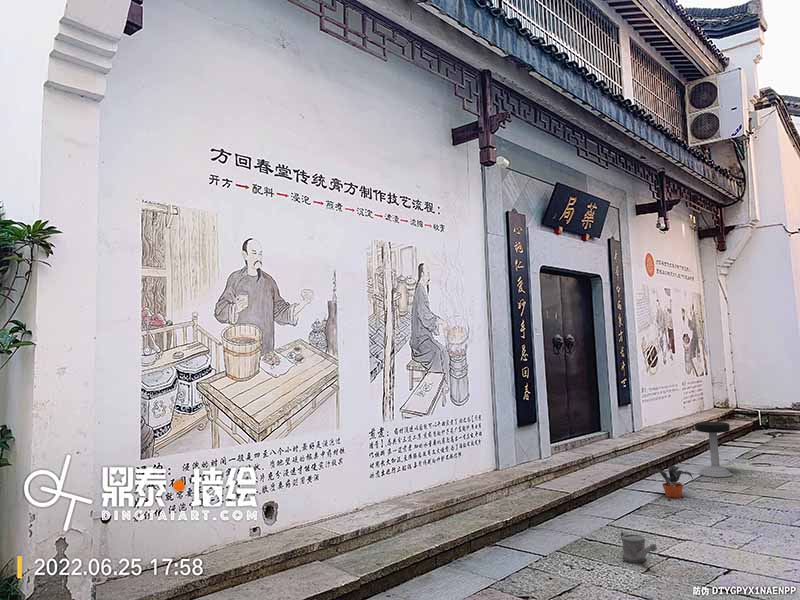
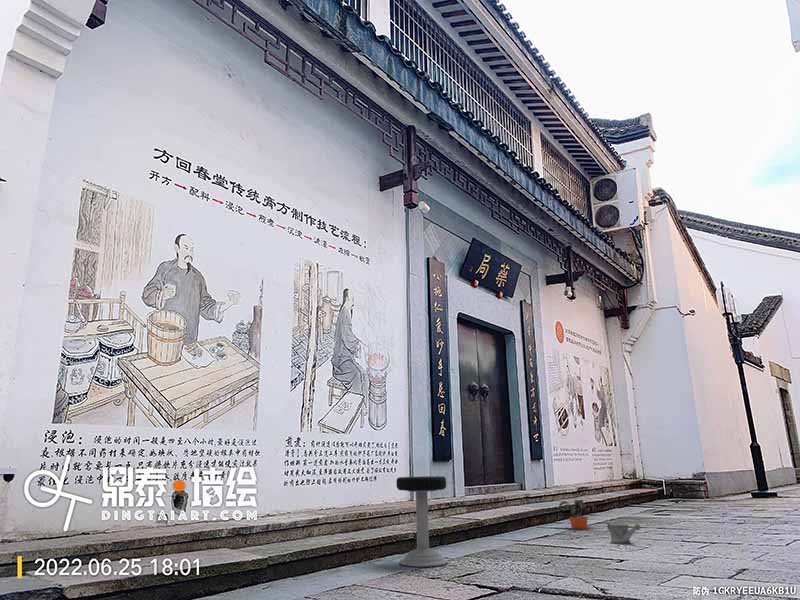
stool: present [695,422,733,477] -> present [396,476,447,567]
watering can: present [621,532,657,563] -> present [607,523,640,544]

